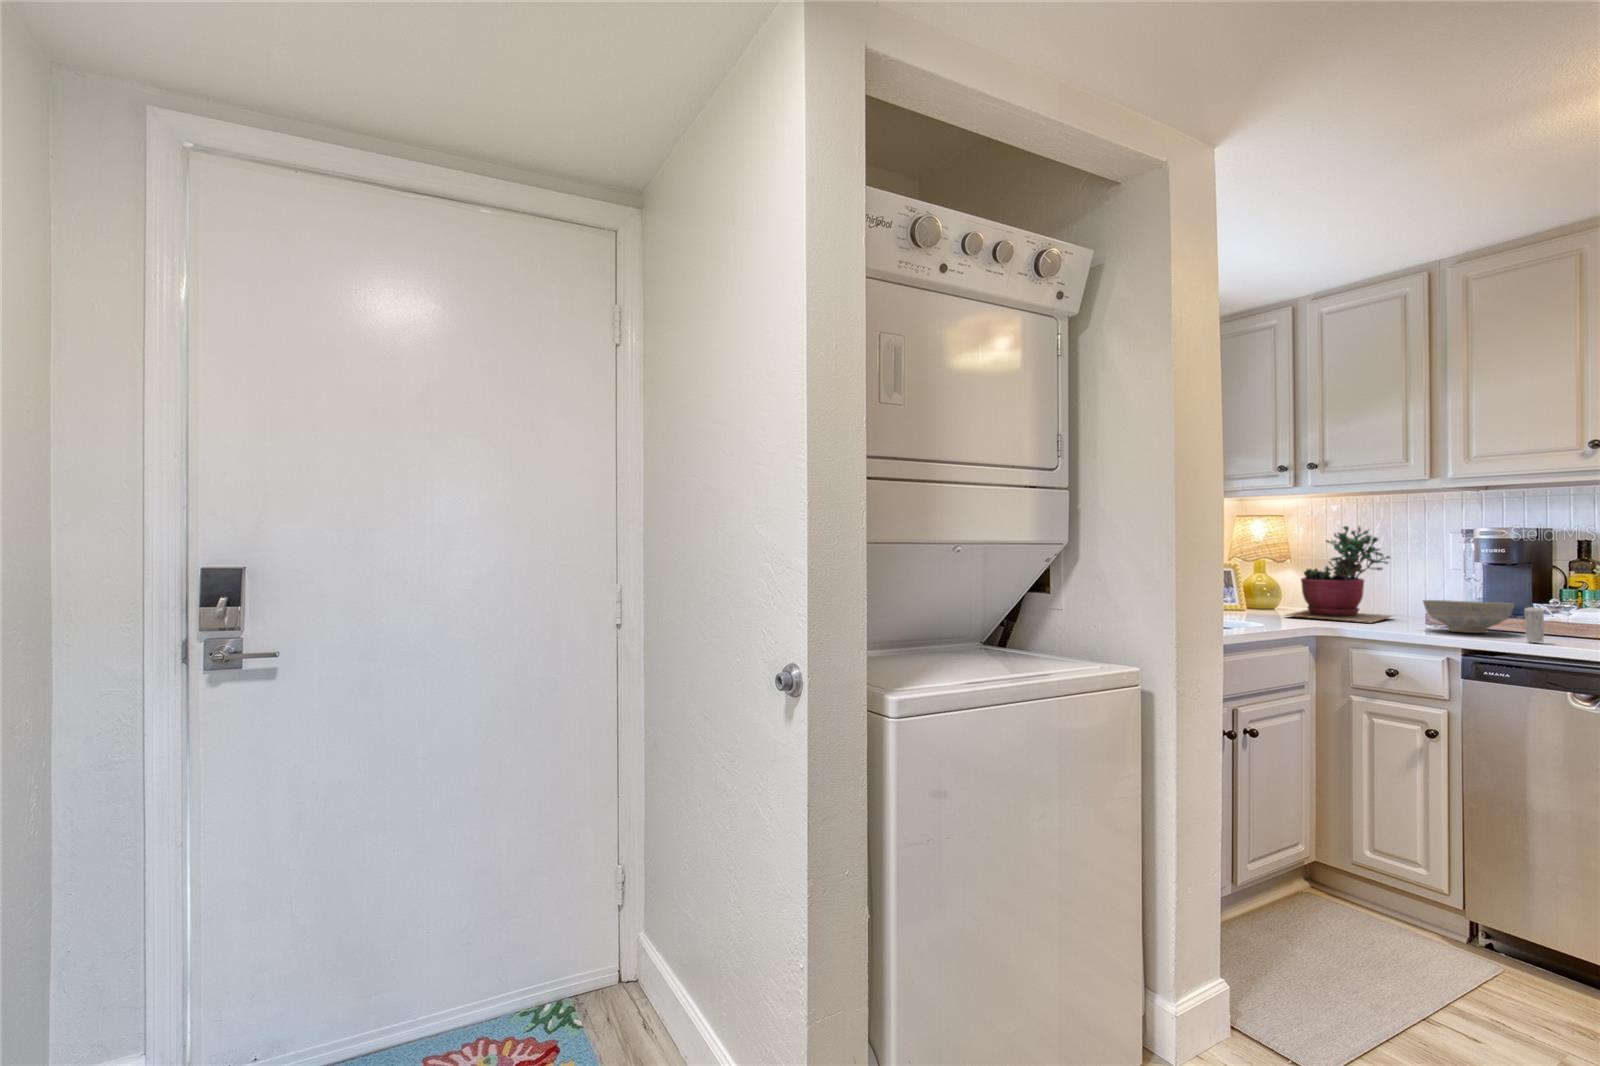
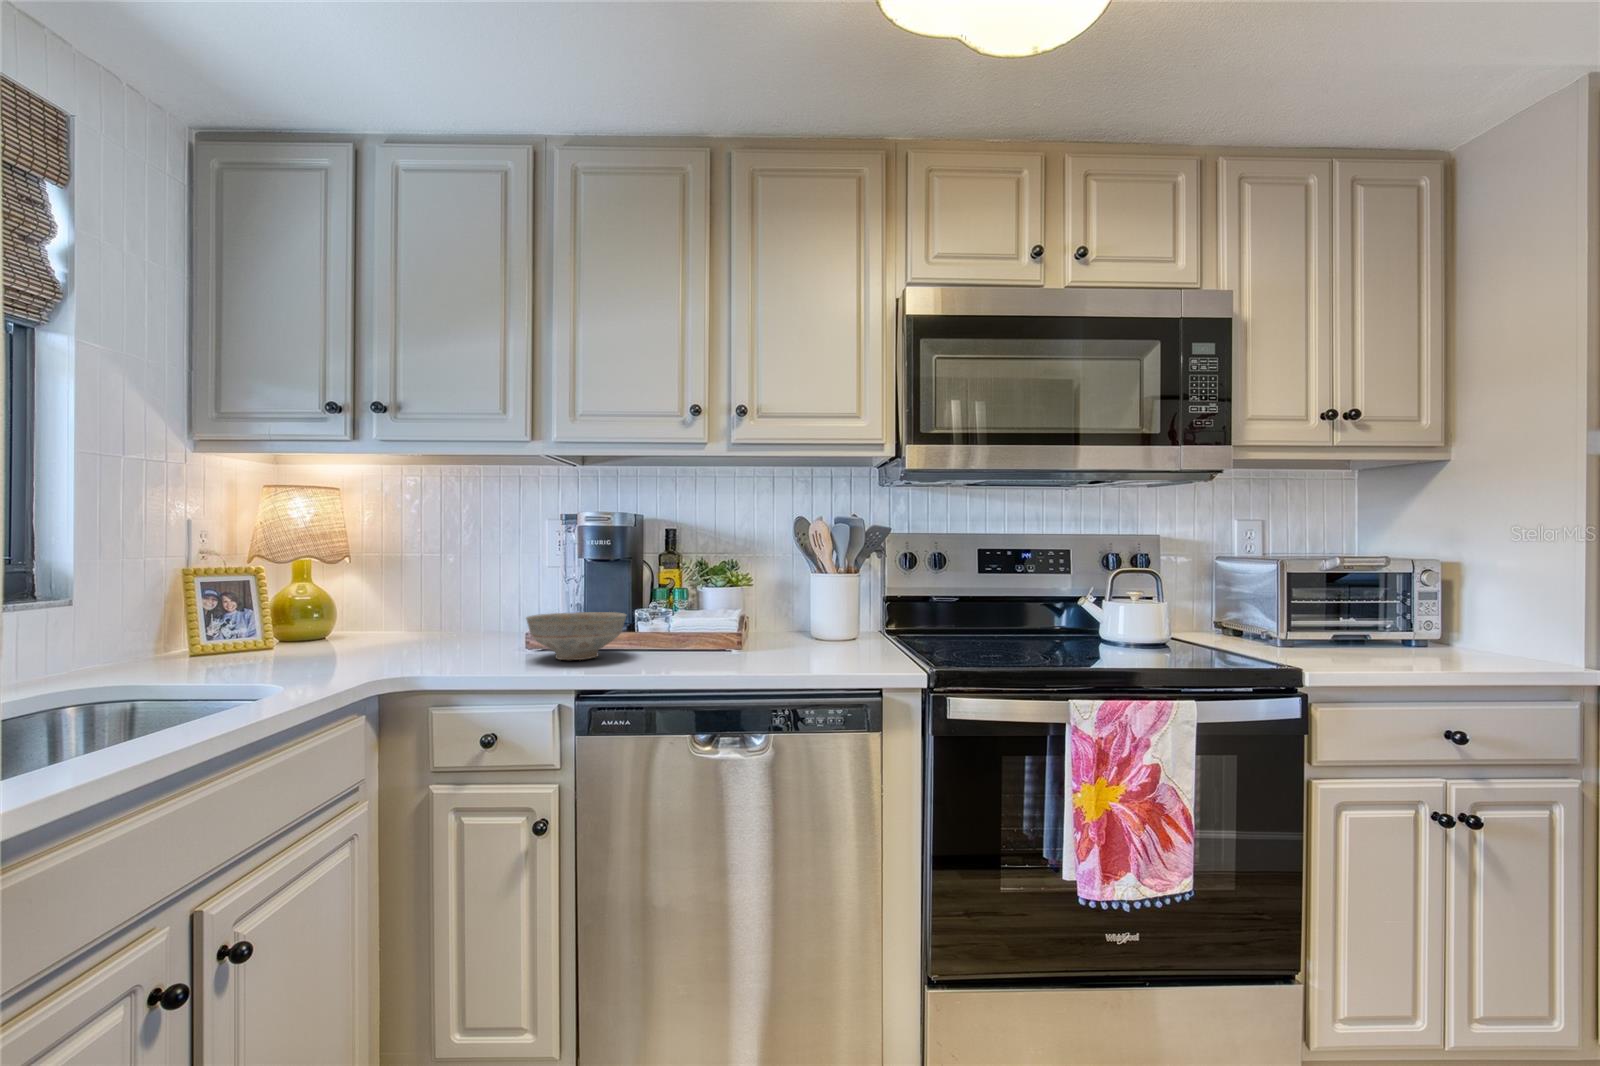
succulent plant: present [1287,526,1392,623] -> none [328,507,489,654]
candle: present [1525,607,1544,642] -> none [644,613,664,670]

